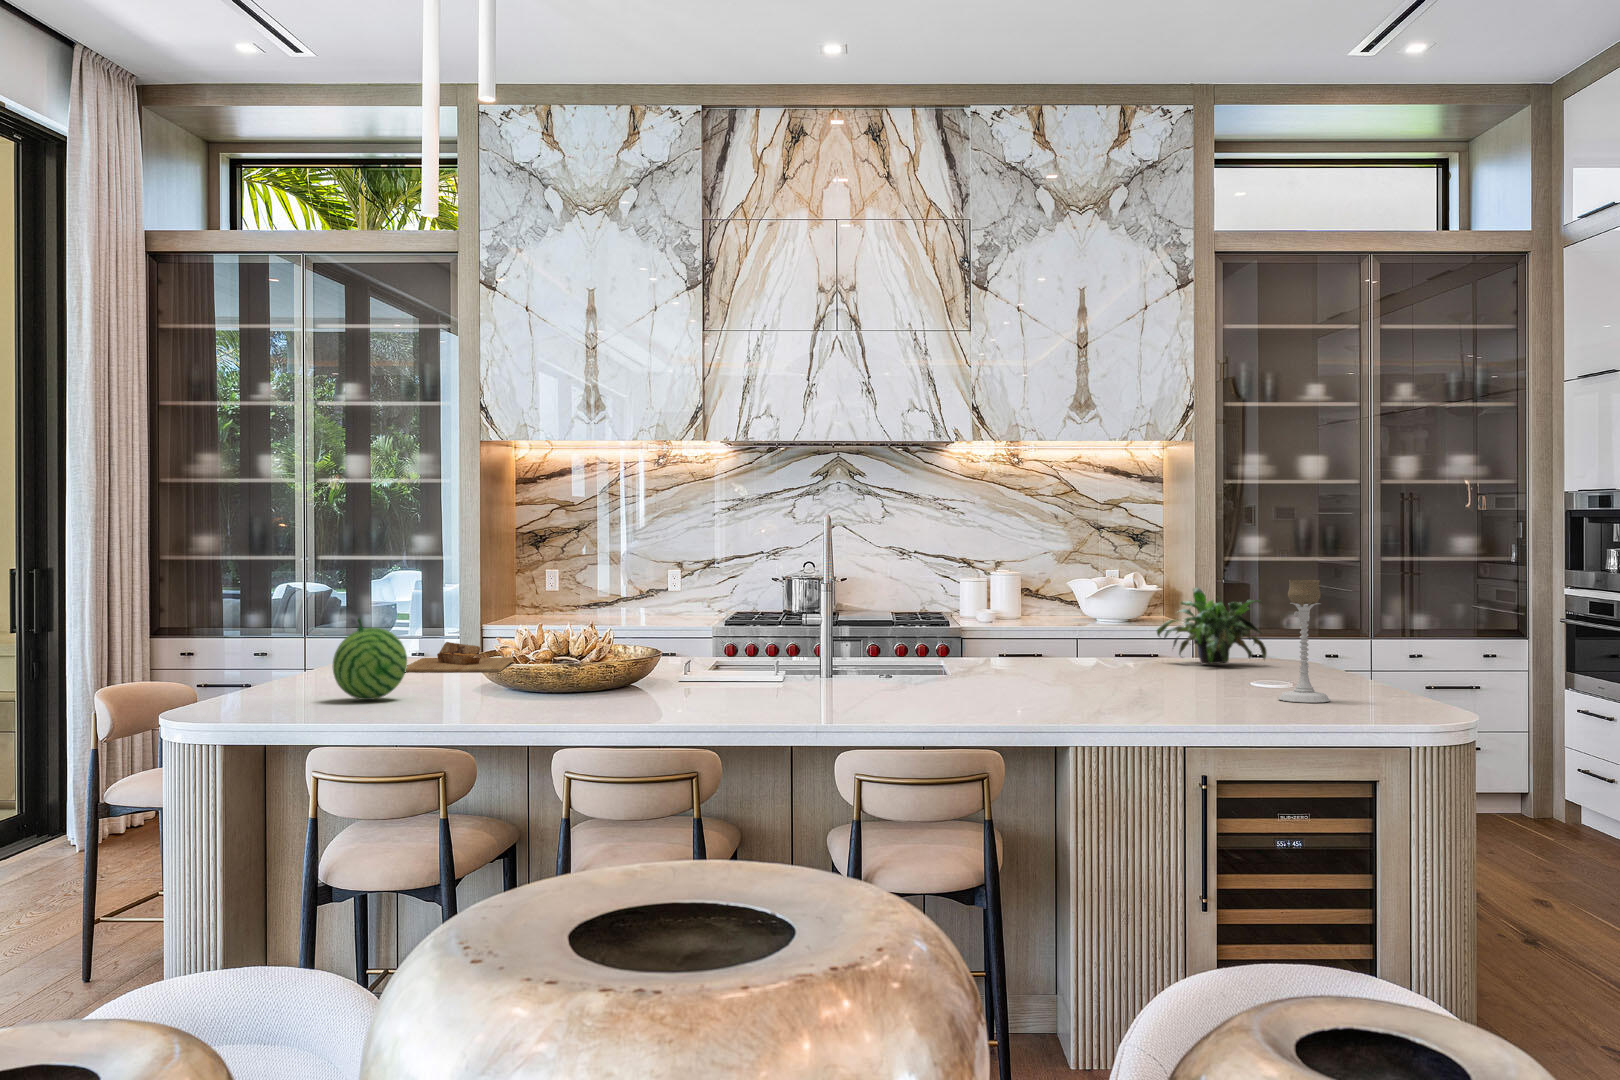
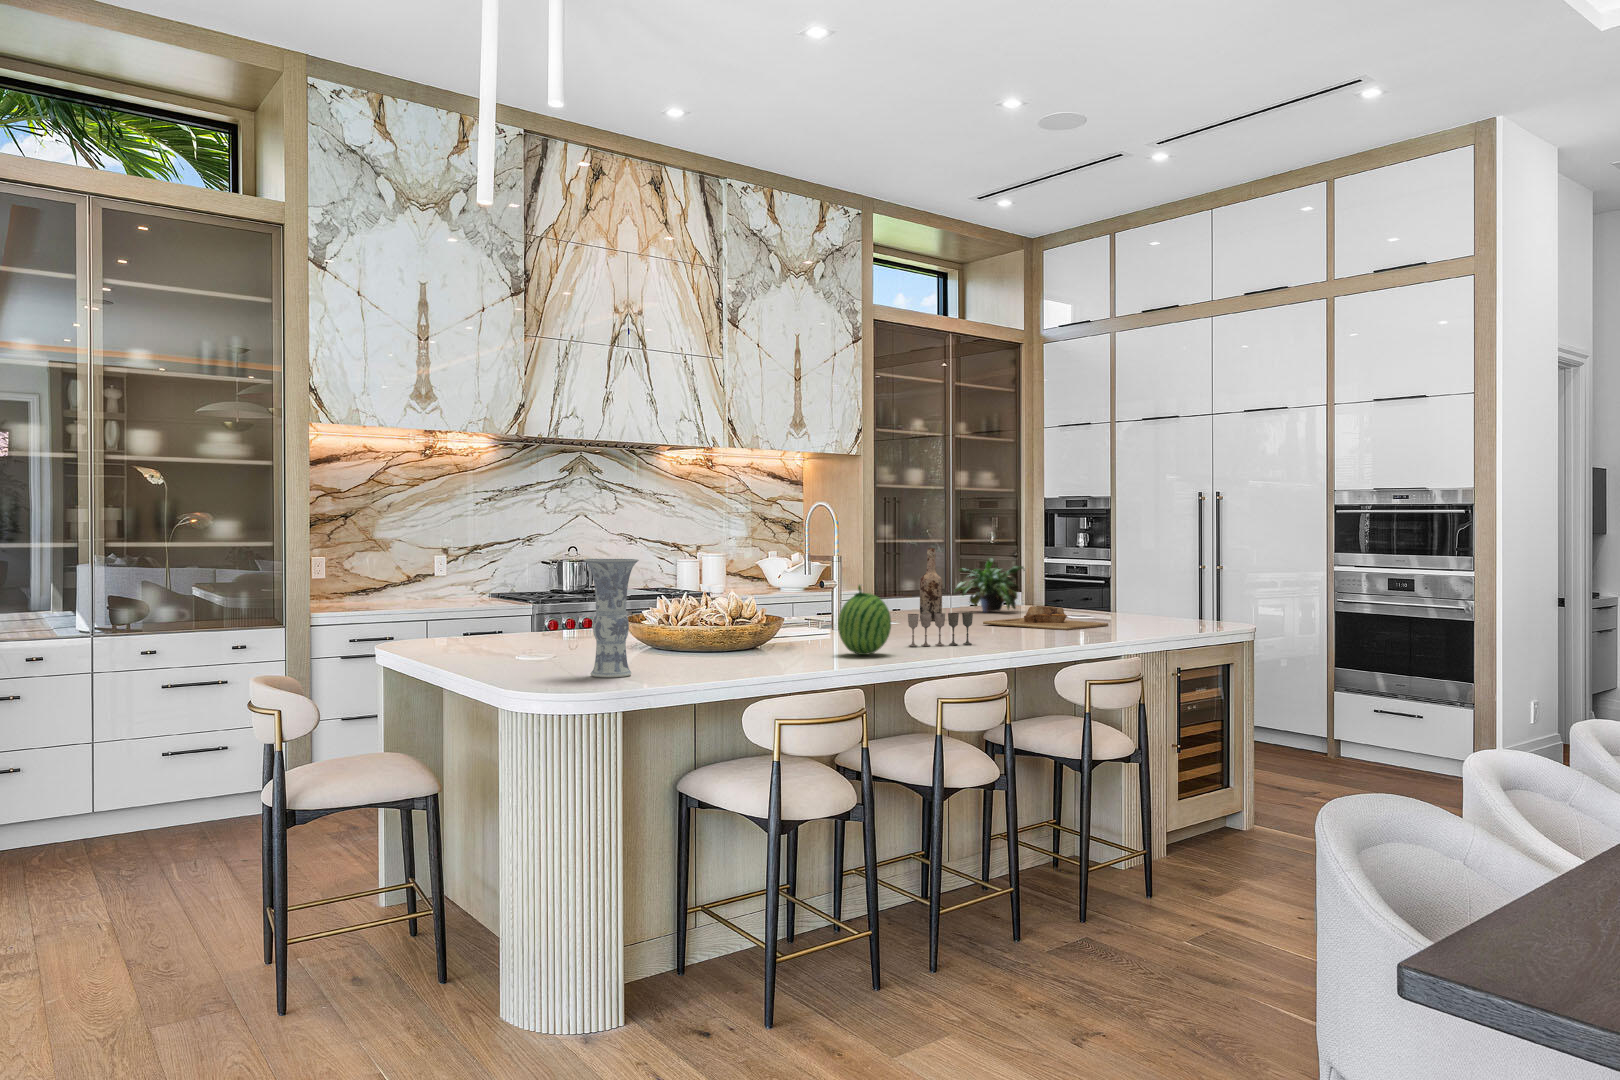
wine bottle: none [1025,573,1055,670] -> present [920,548,942,621]
candle holder: present [1278,580,1330,703] -> none [1180,548,1214,627]
vase: none [276,582,331,696] -> present [584,559,639,677]
fruit: present [333,618,407,700] -> present [838,585,891,655]
cutting board: present [405,642,514,673] -> present [983,606,1108,630]
wine glass: none [729,654,810,697] -> present [908,612,973,646]

